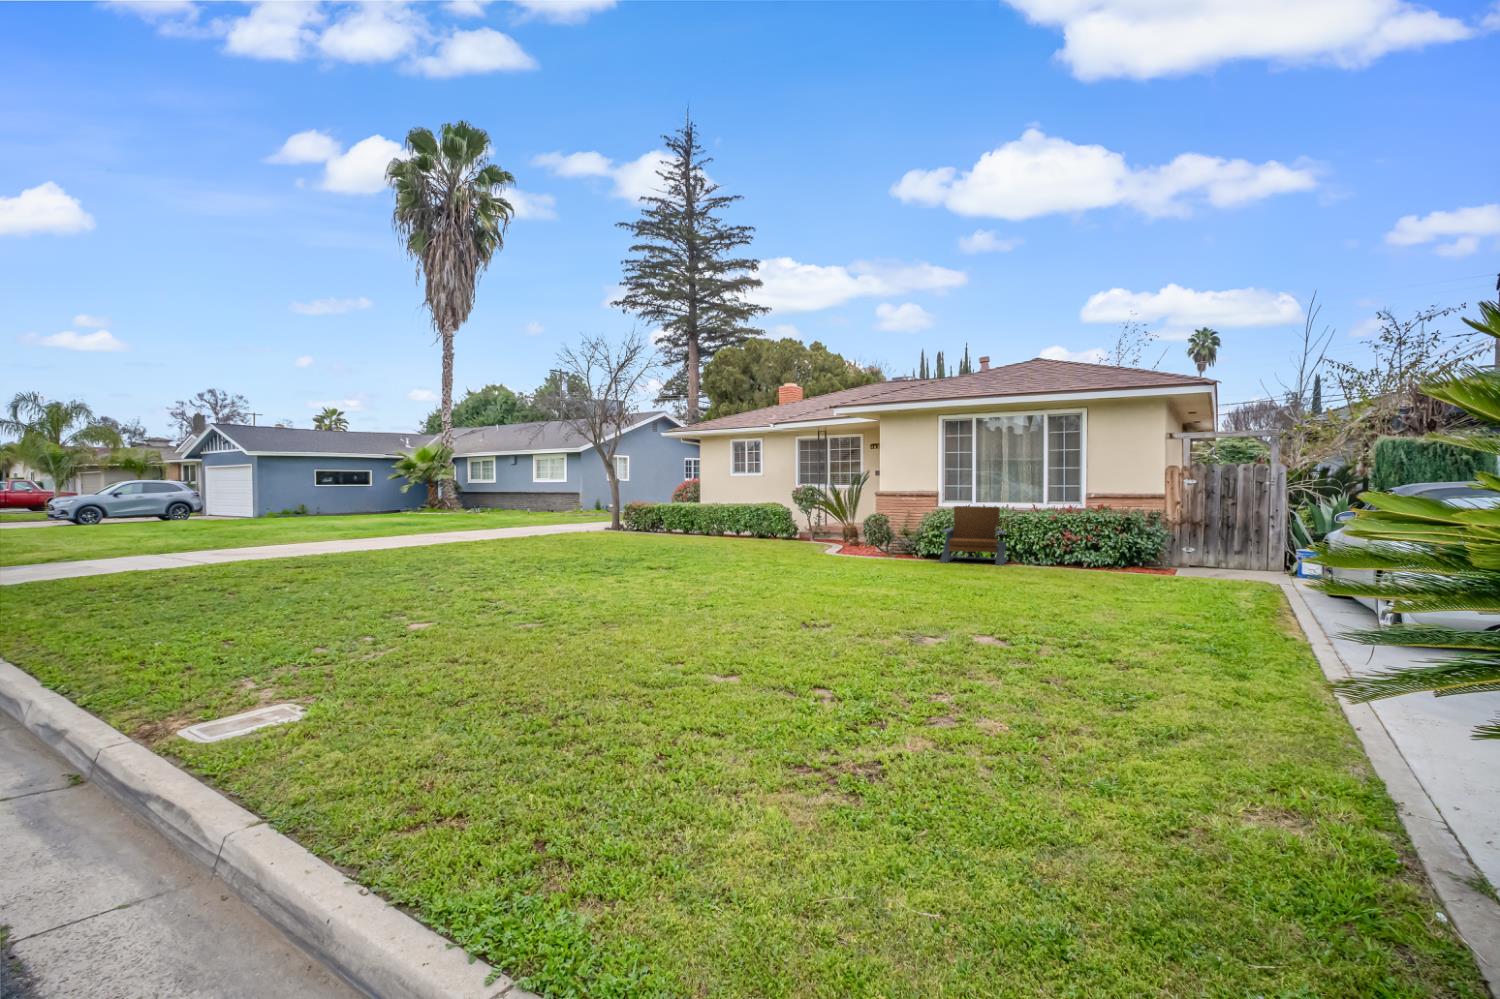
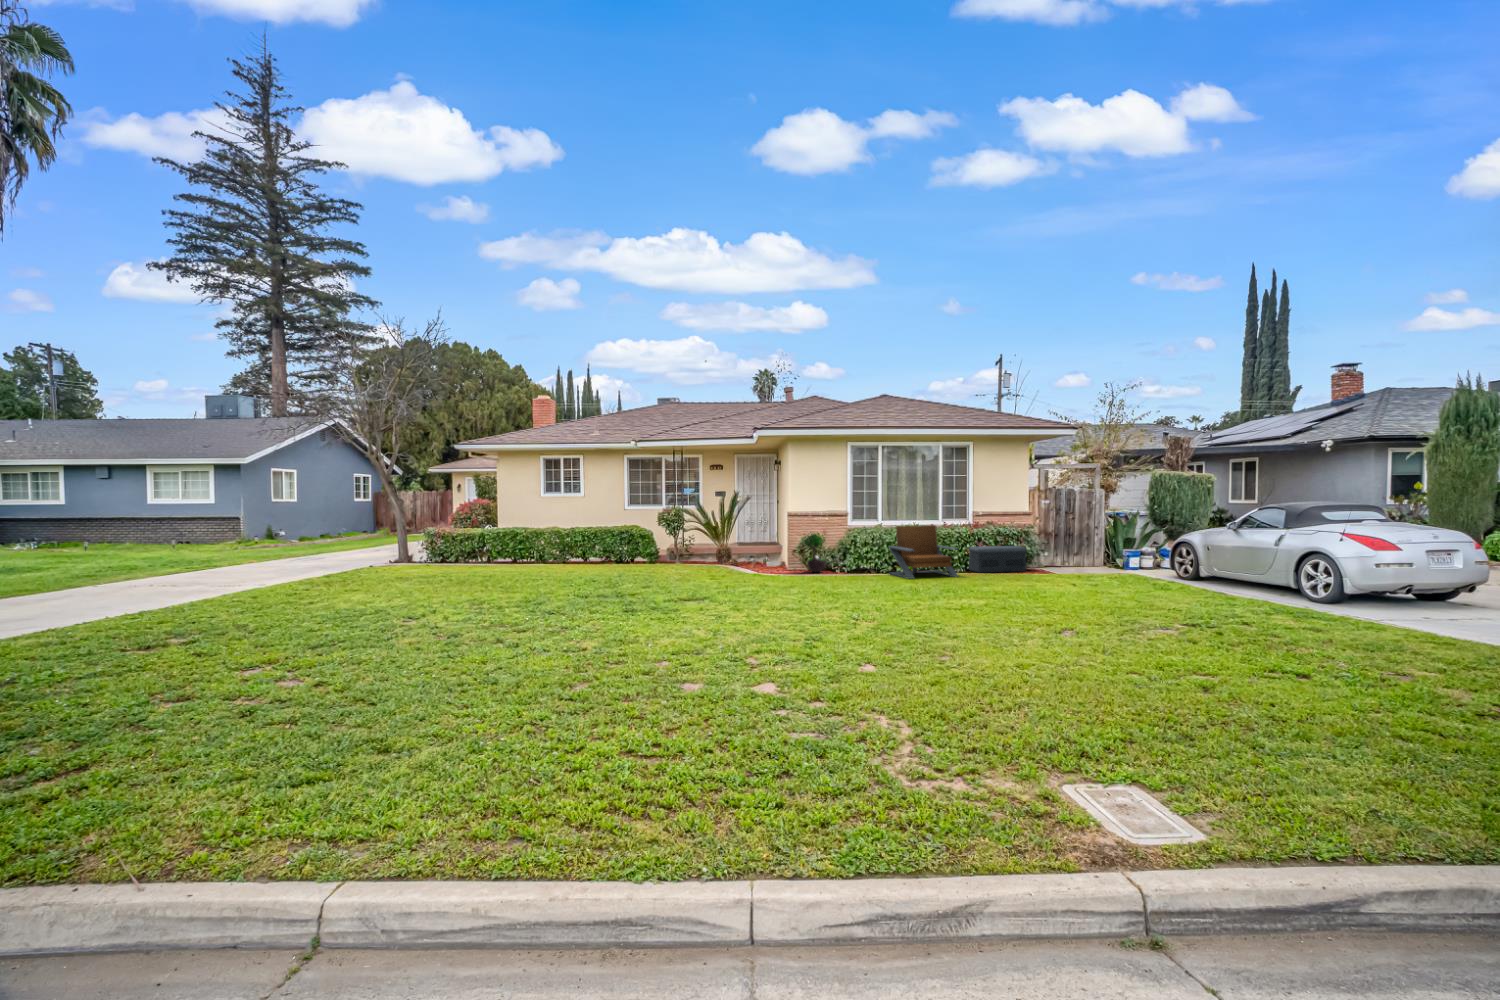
potted tree: none [868,507,898,552] -> present [804,534,826,572]
storage bench: none [1048,534,1117,568] -> present [969,546,1026,573]

